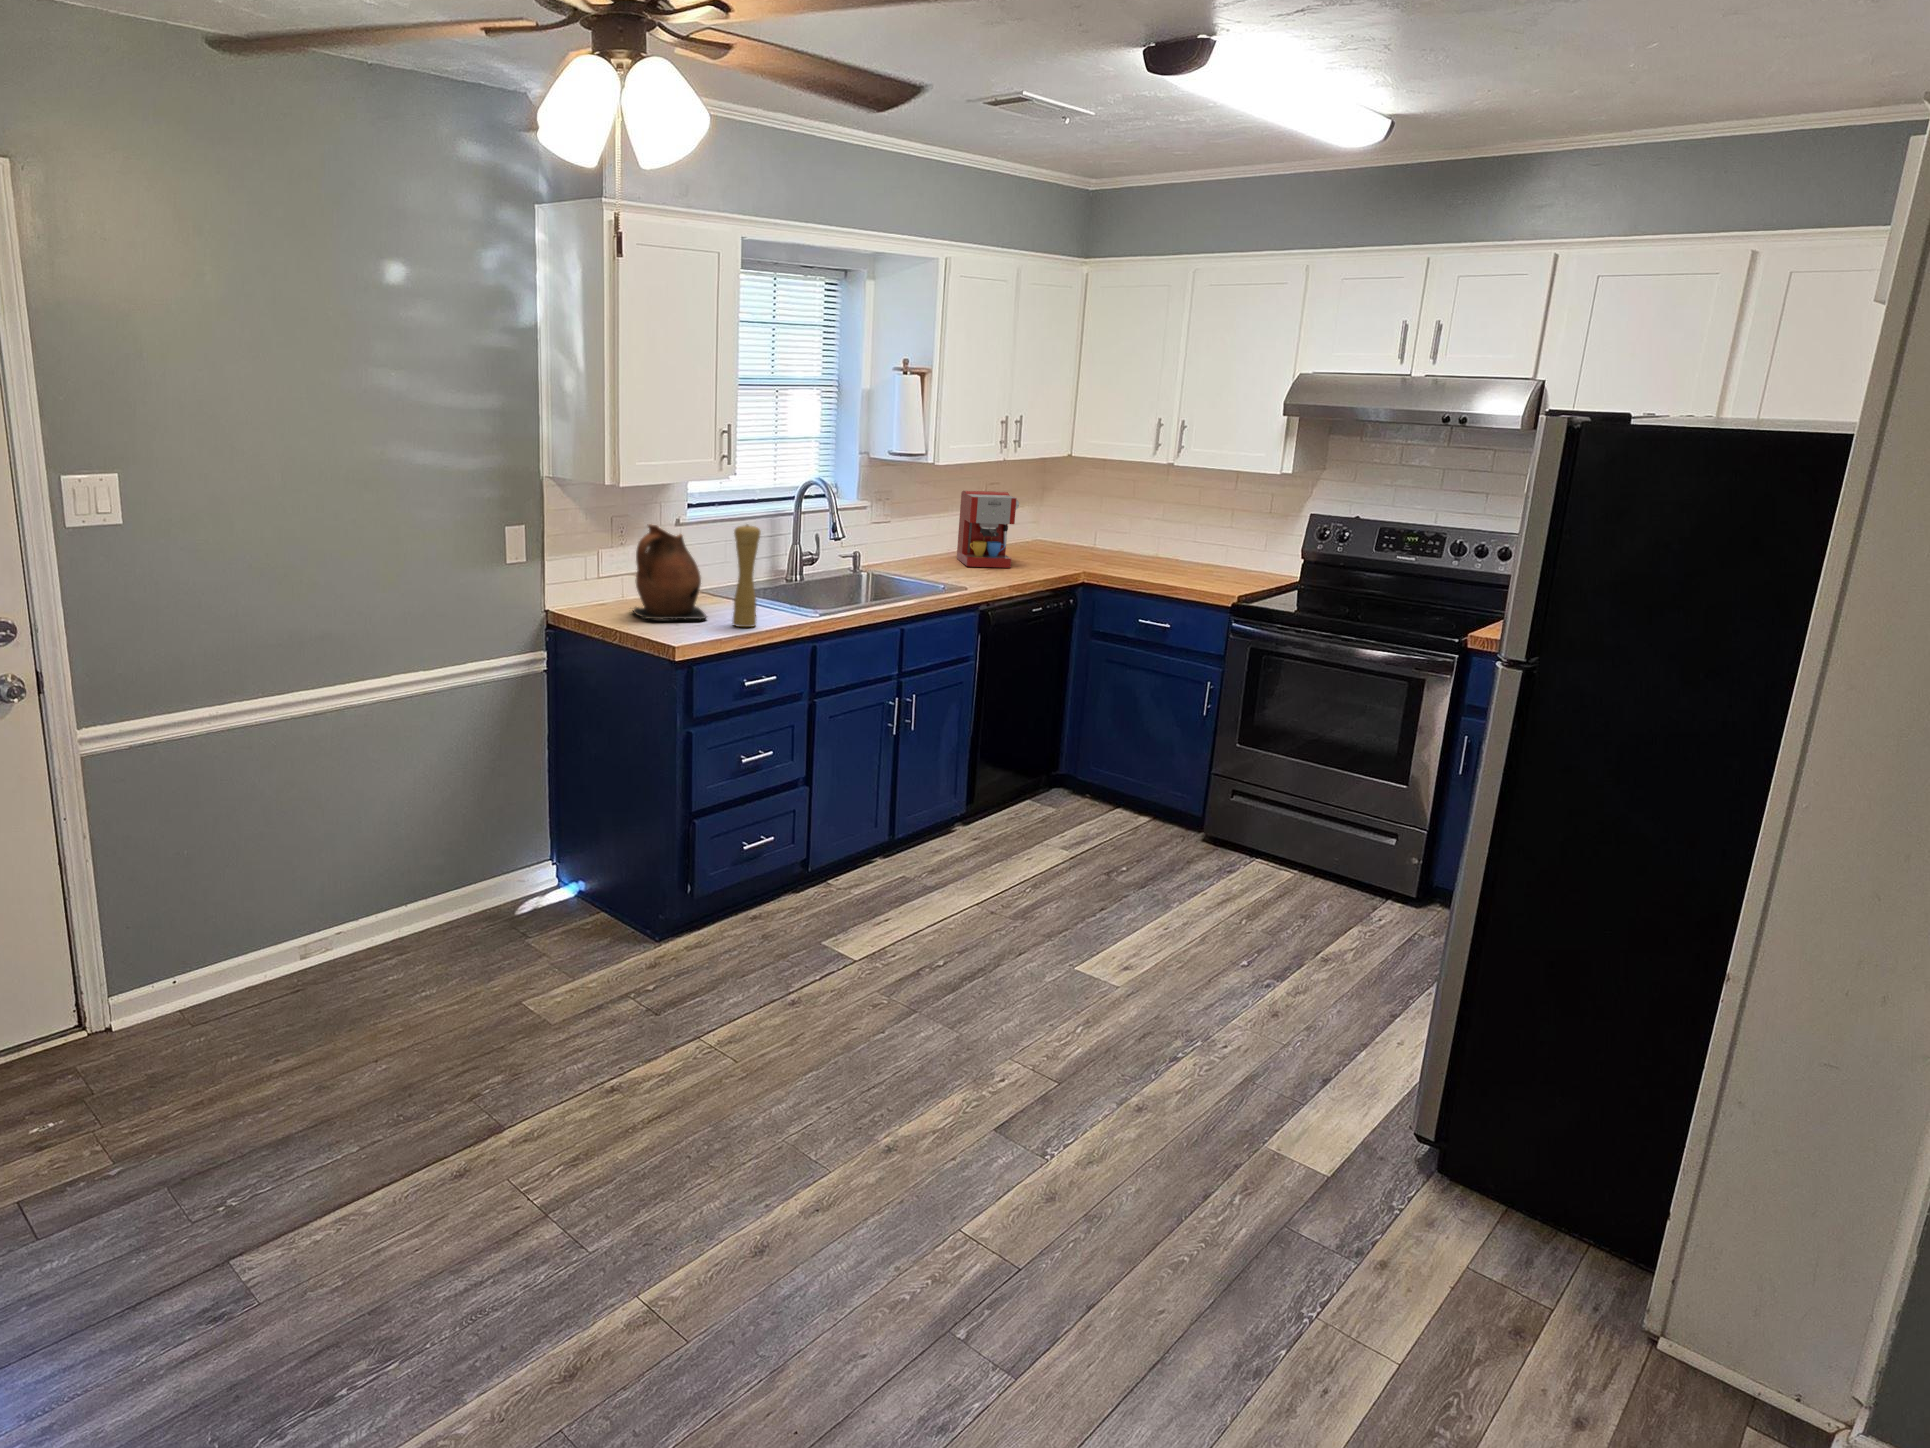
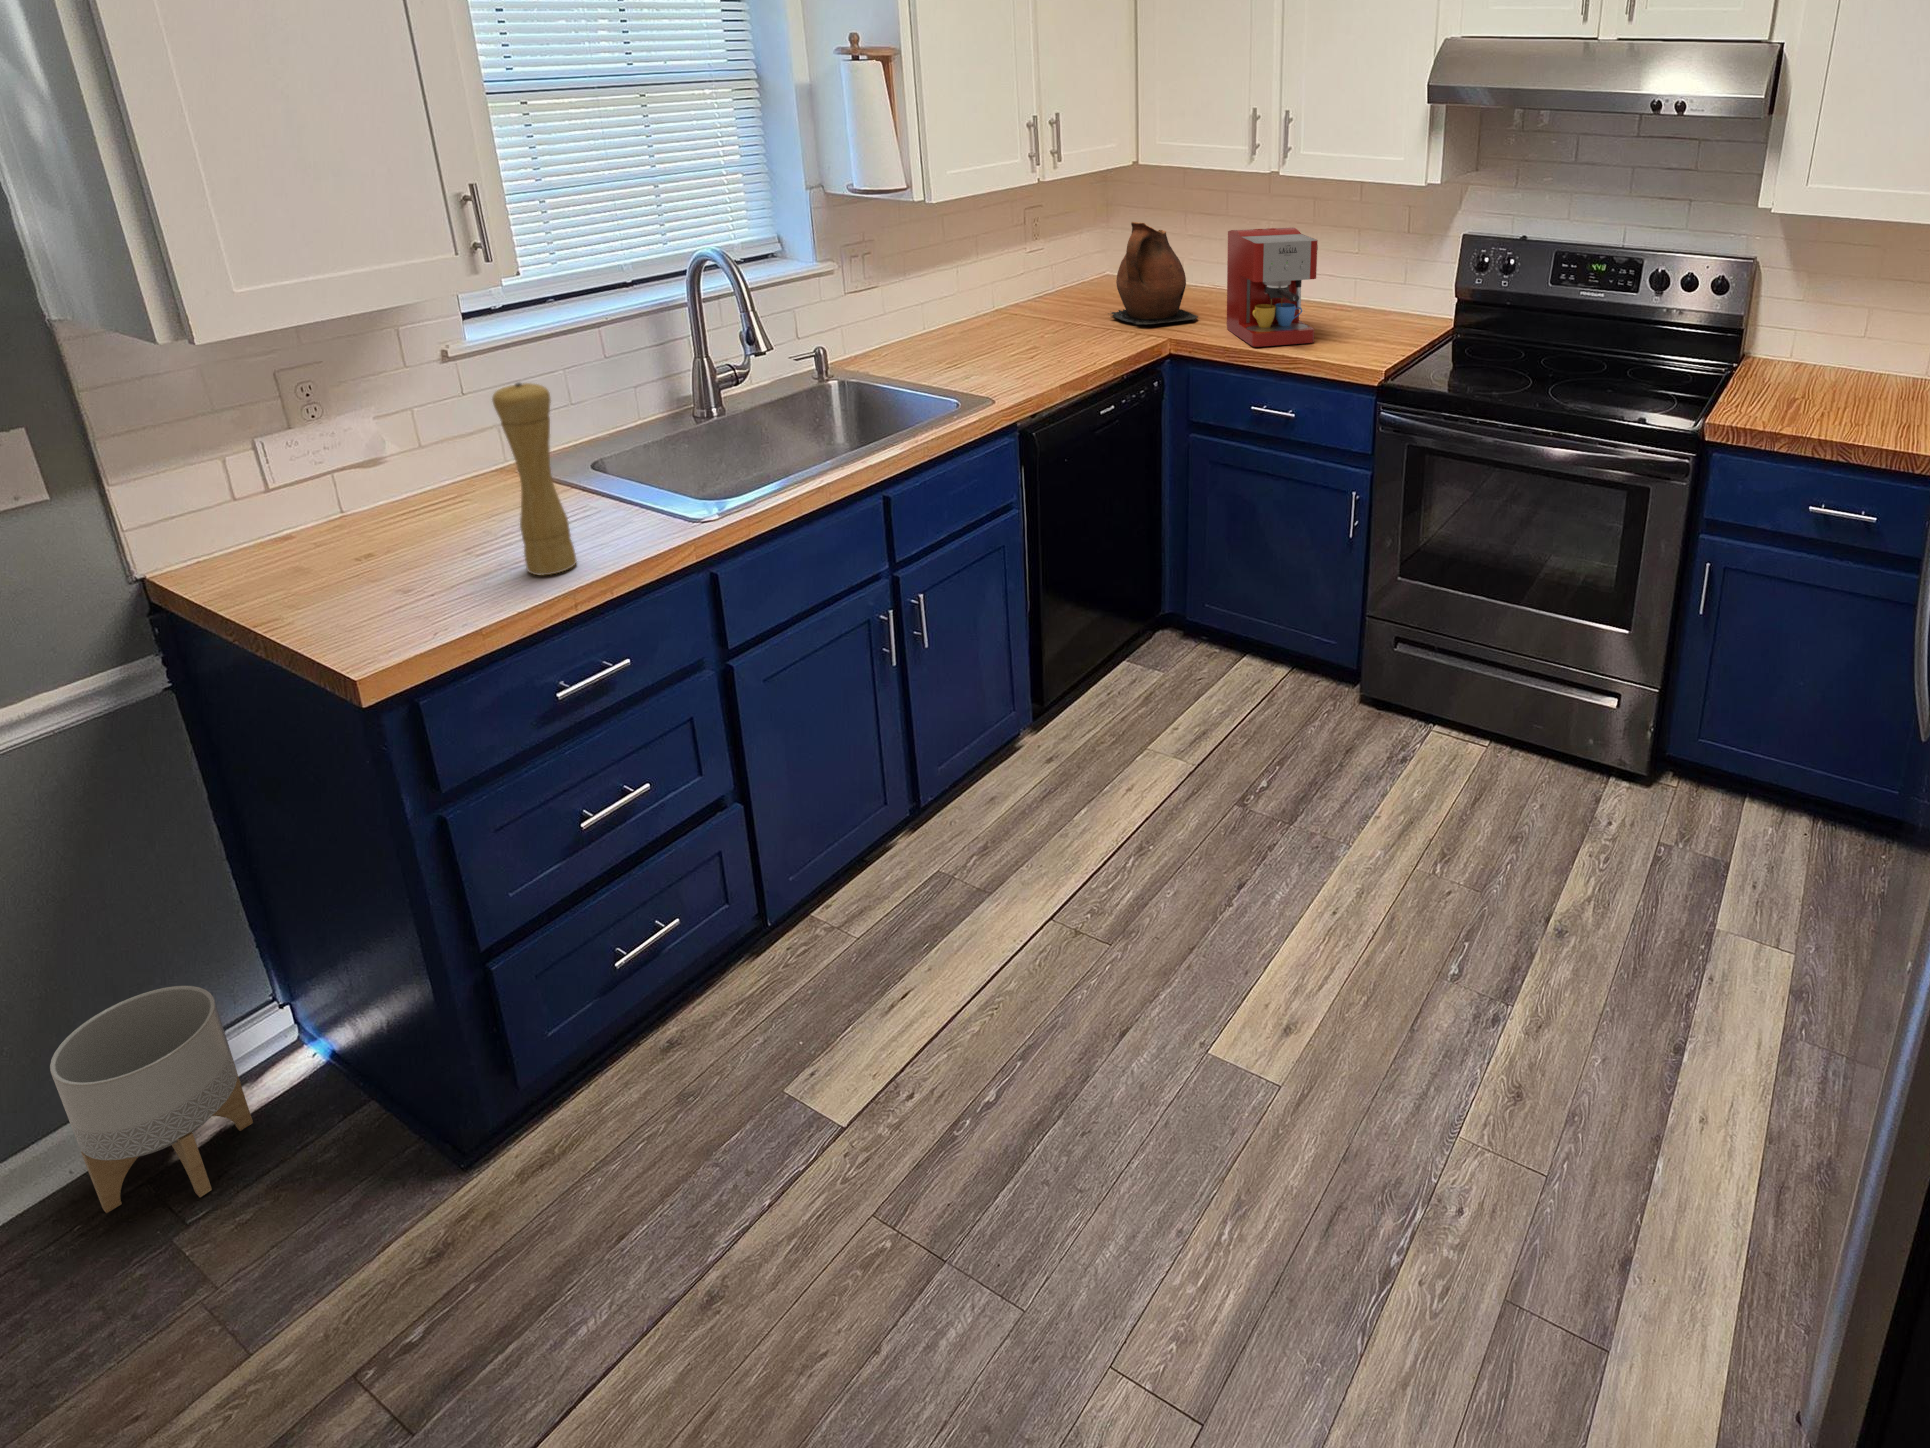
coffee maker: present [957,491,1019,568] -> present [1227,227,1318,347]
ceramic pitcher: present [632,524,706,620] -> present [1111,222,1198,325]
planter: none [490,822,555,926] -> present [50,986,253,1213]

